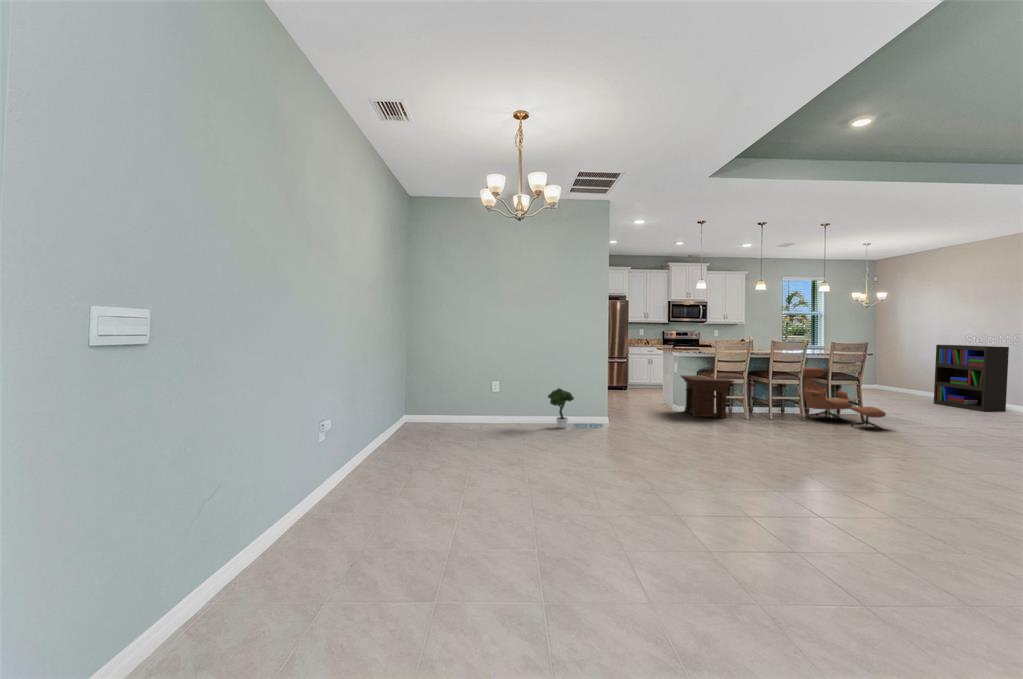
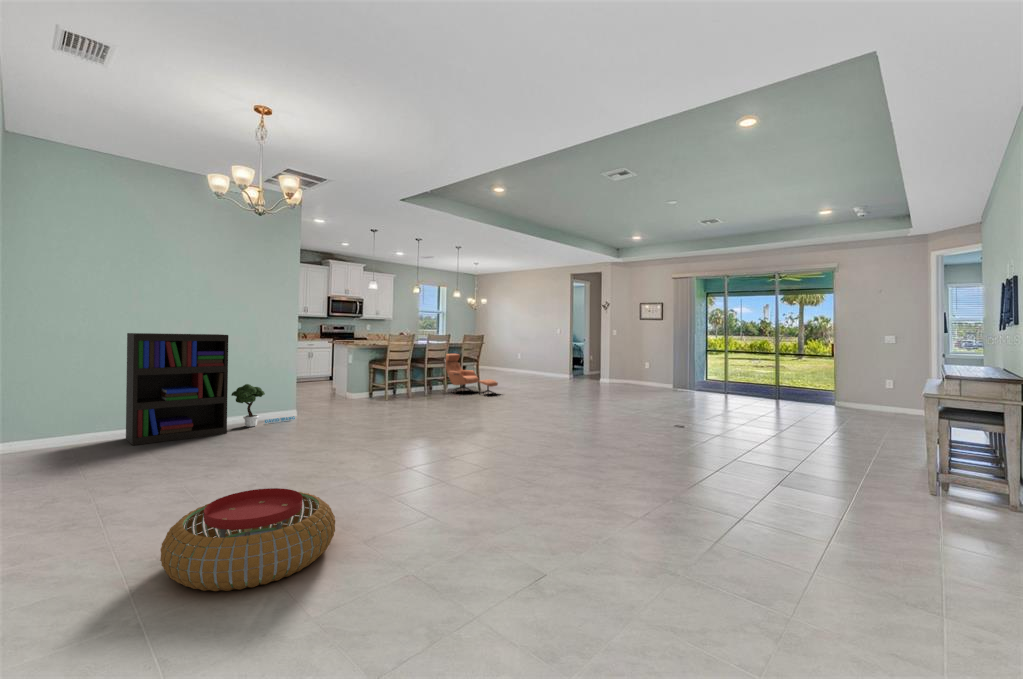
bookshelf: present [934,345,1009,412] -> present [126,333,228,445]
side table: present [681,375,735,418] -> none [355,365,403,401]
pouf: none [356,508,516,624] -> present [160,488,335,591]

